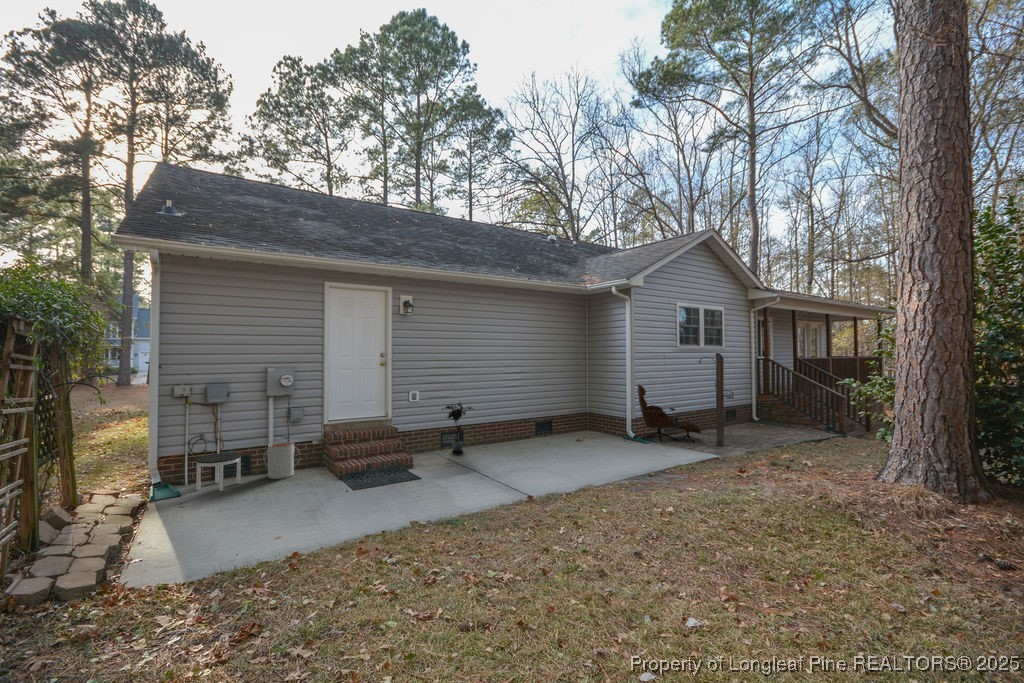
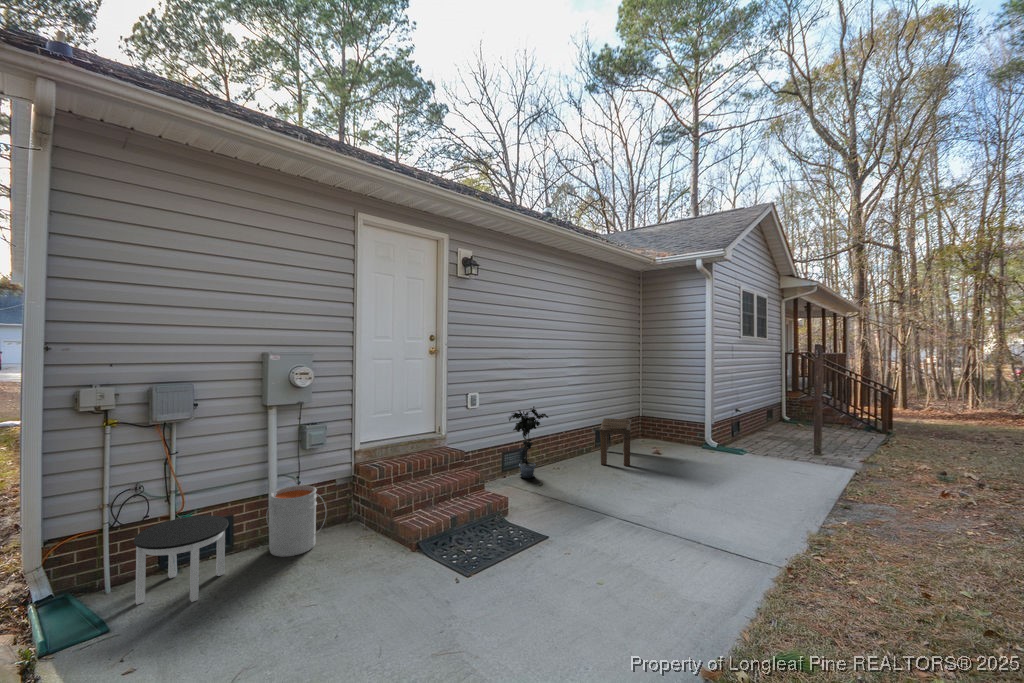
lounge chair: present [637,385,701,442] -> none [710,381,793,452]
bench: none [521,413,560,448] -> present [600,418,631,466]

